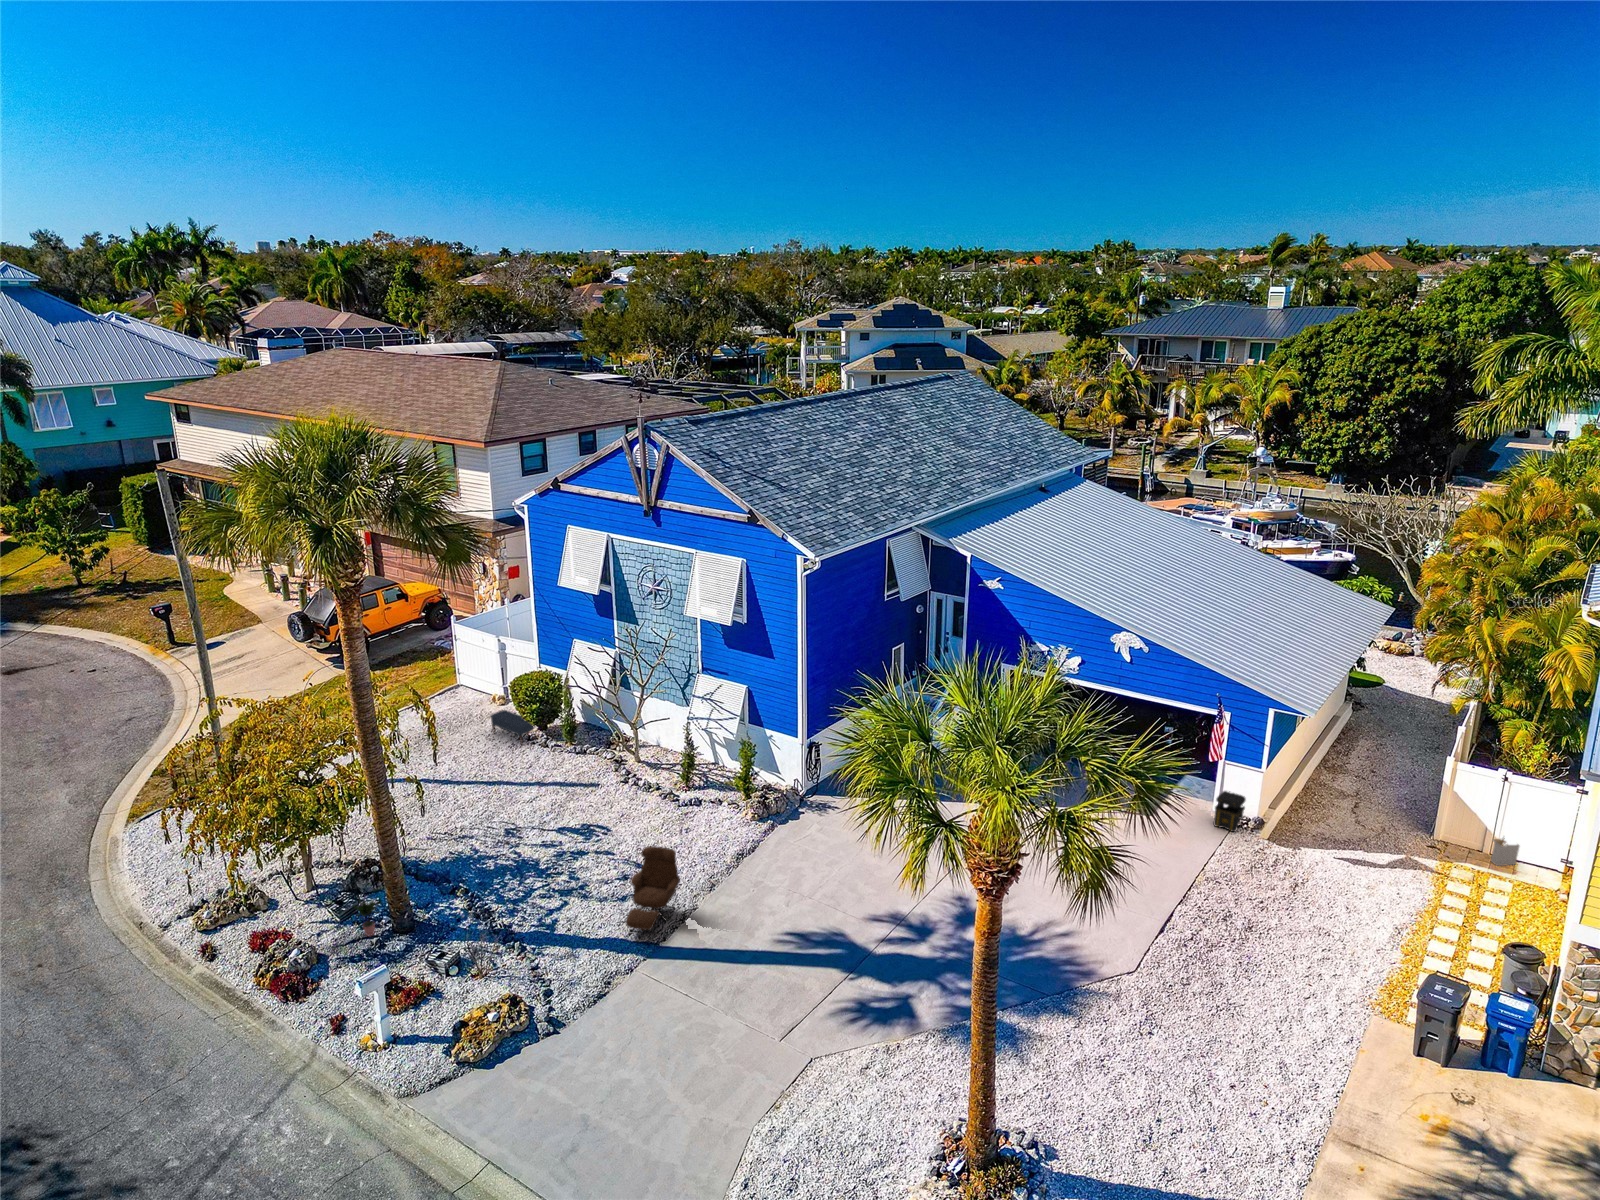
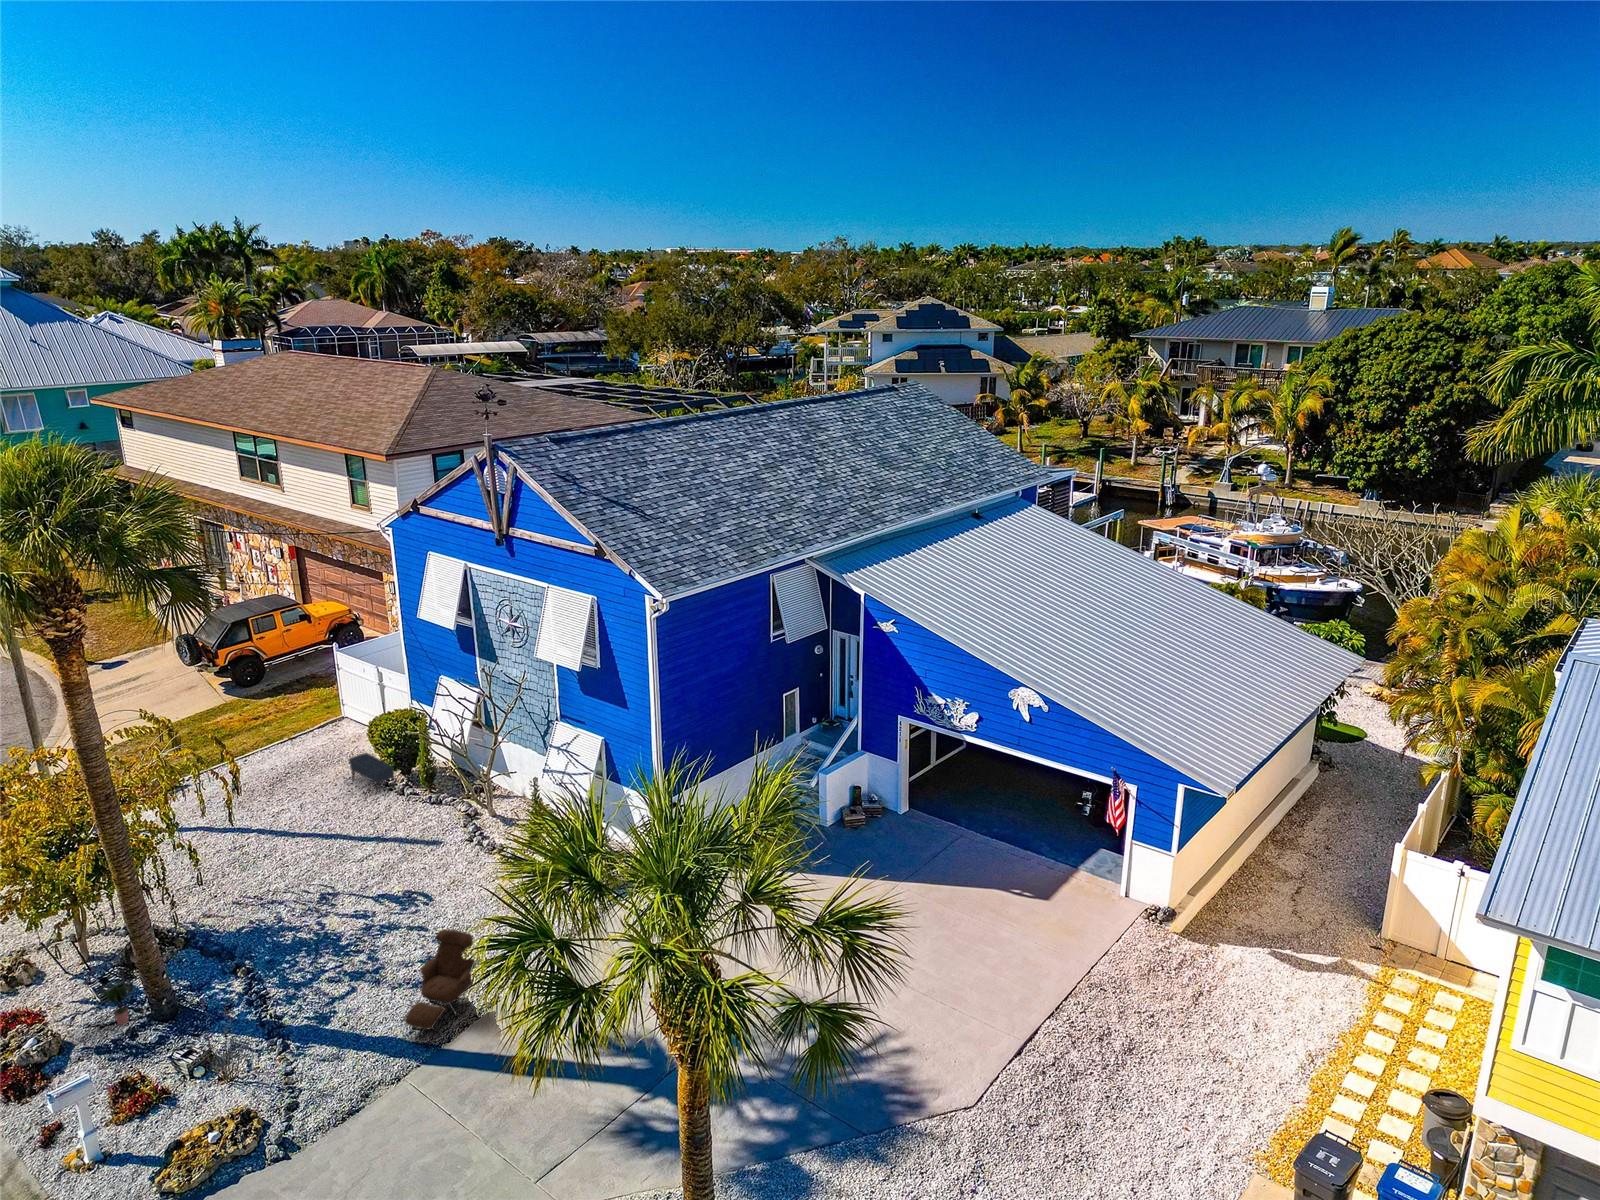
toolbox: present [1214,791,1246,832] -> none [1122,875,1159,924]
storage bin: present [1491,838,1519,866] -> none [1440,942,1474,978]

